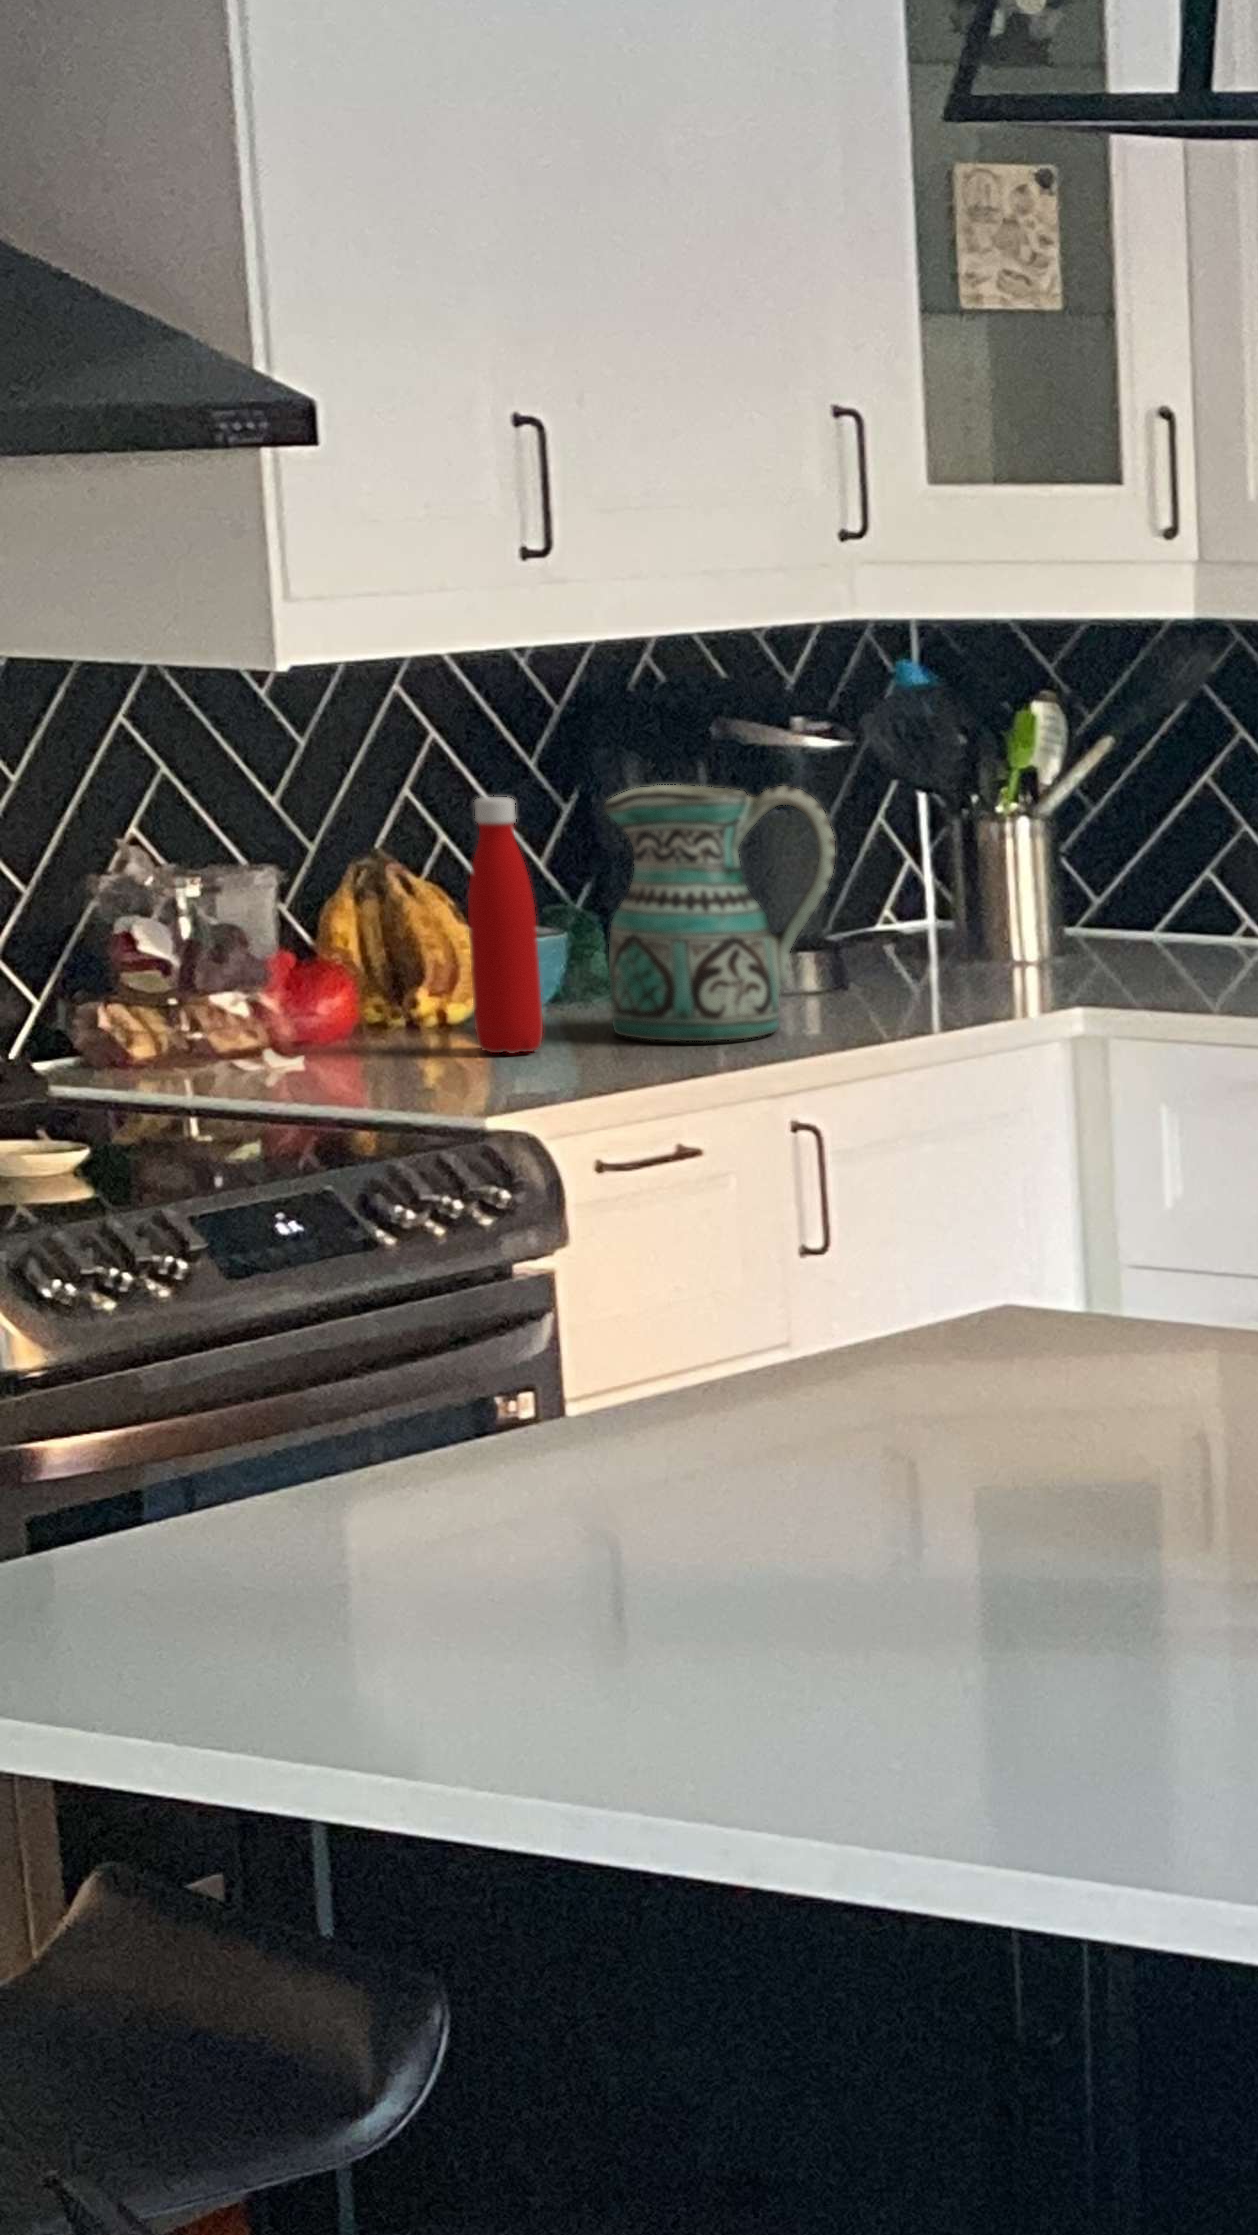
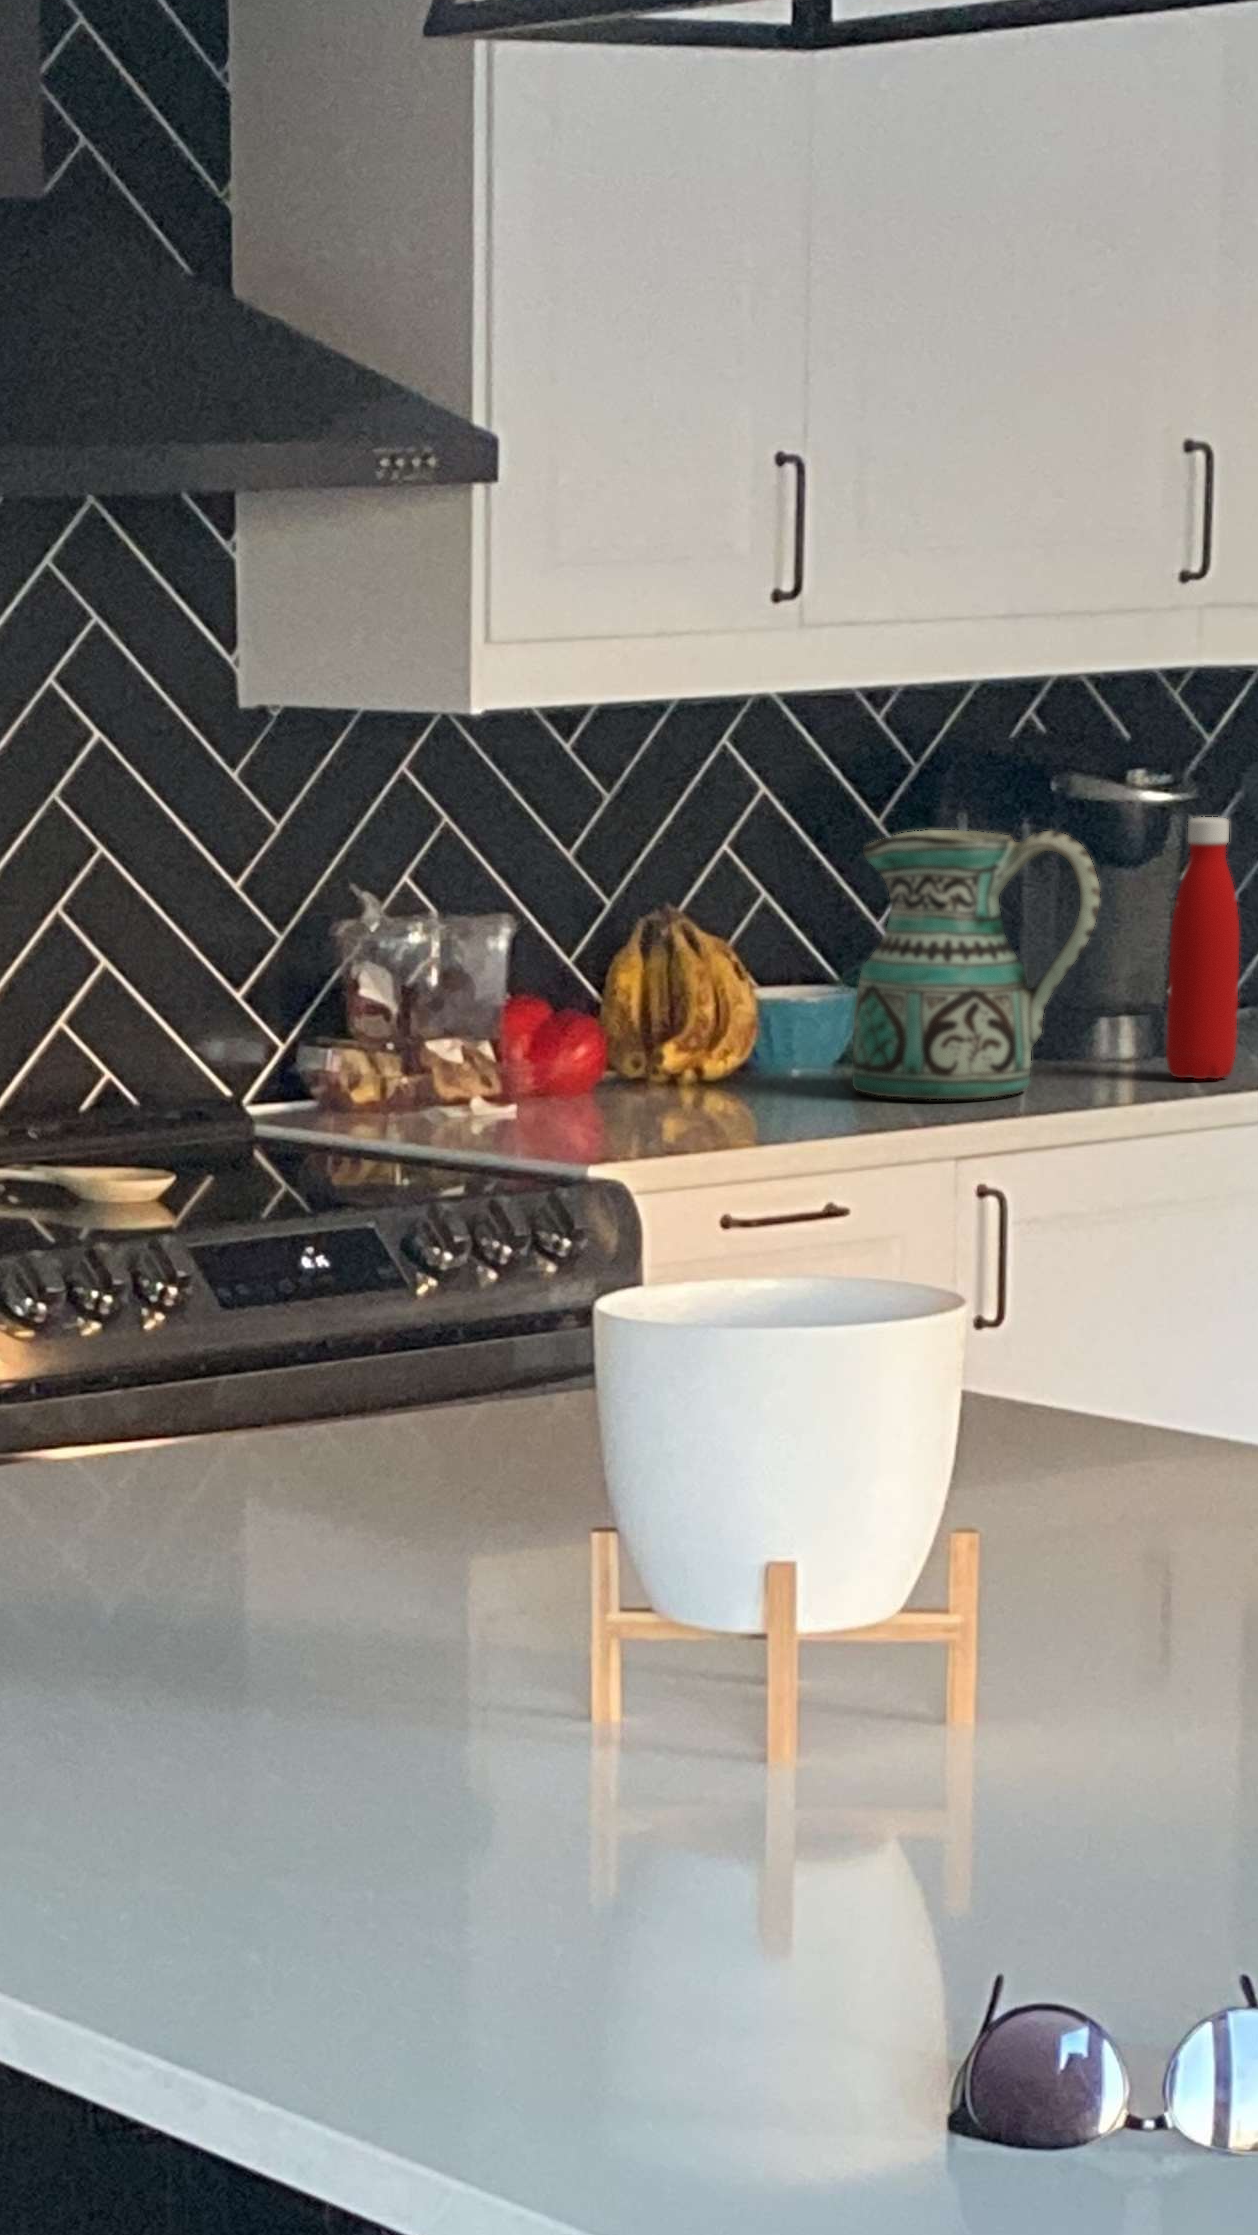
bottle: present [468,797,543,1053] -> present [1166,817,1239,1079]

